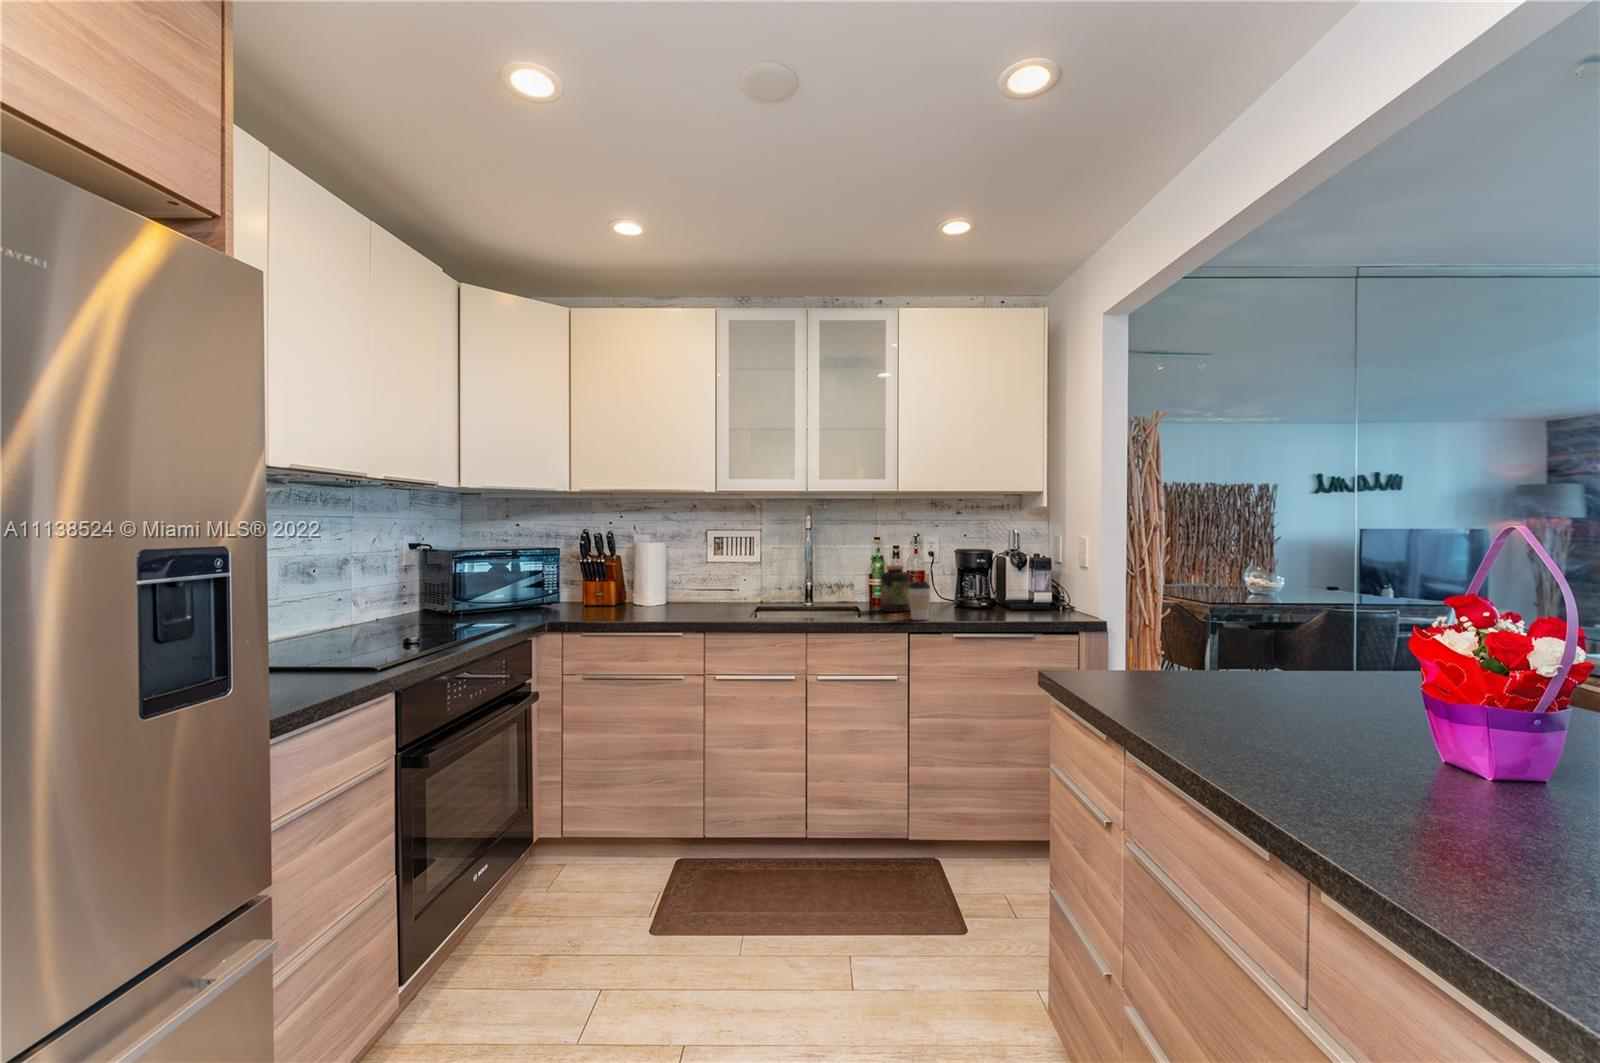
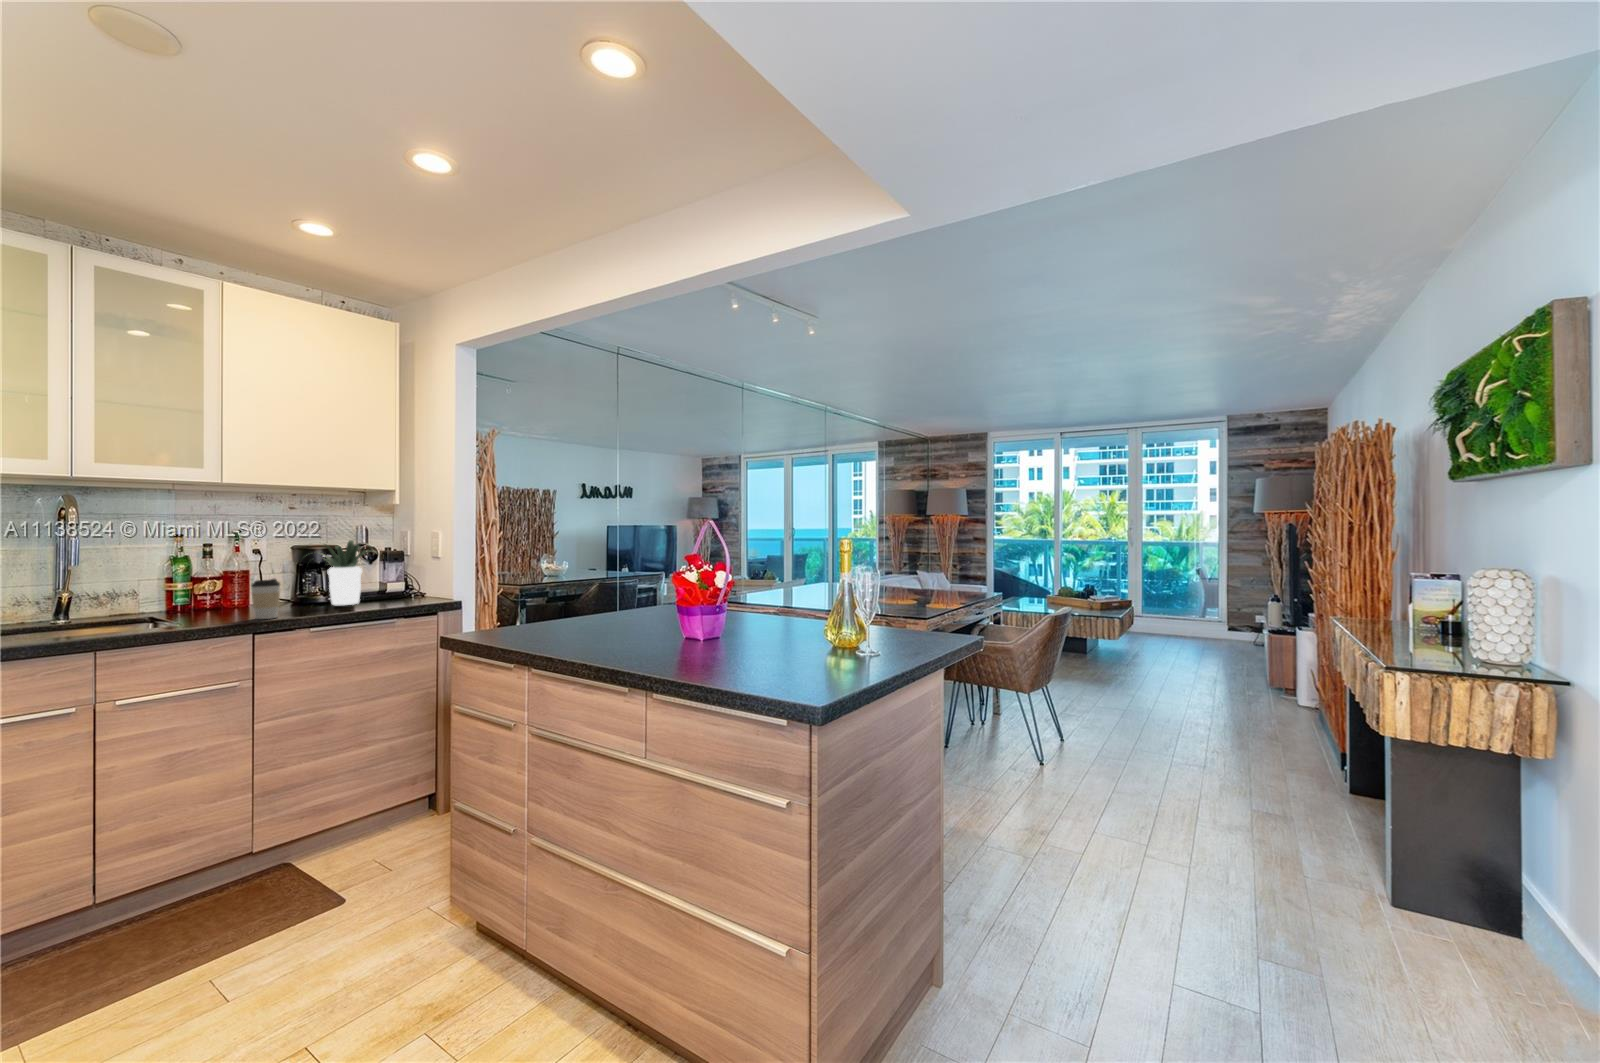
potted plant: none [953,545,1034,612] -> present [320,540,377,605]
jar: present [880,565,910,612] -> none [198,564,242,616]

